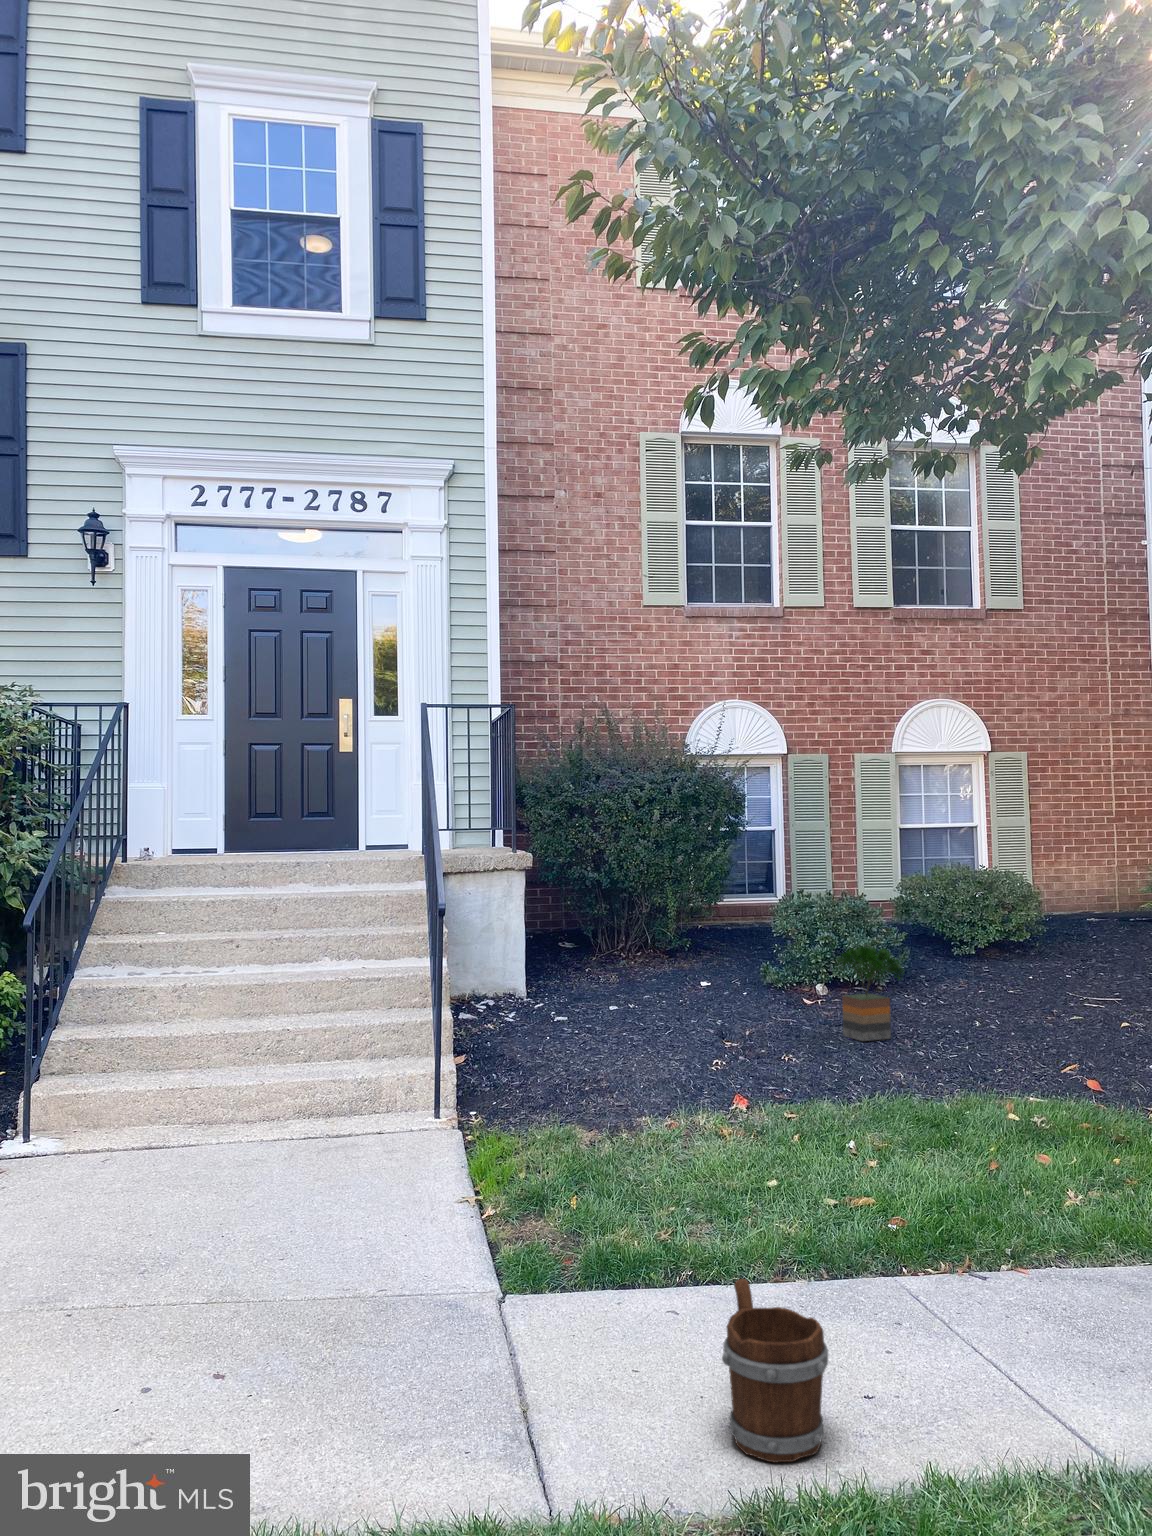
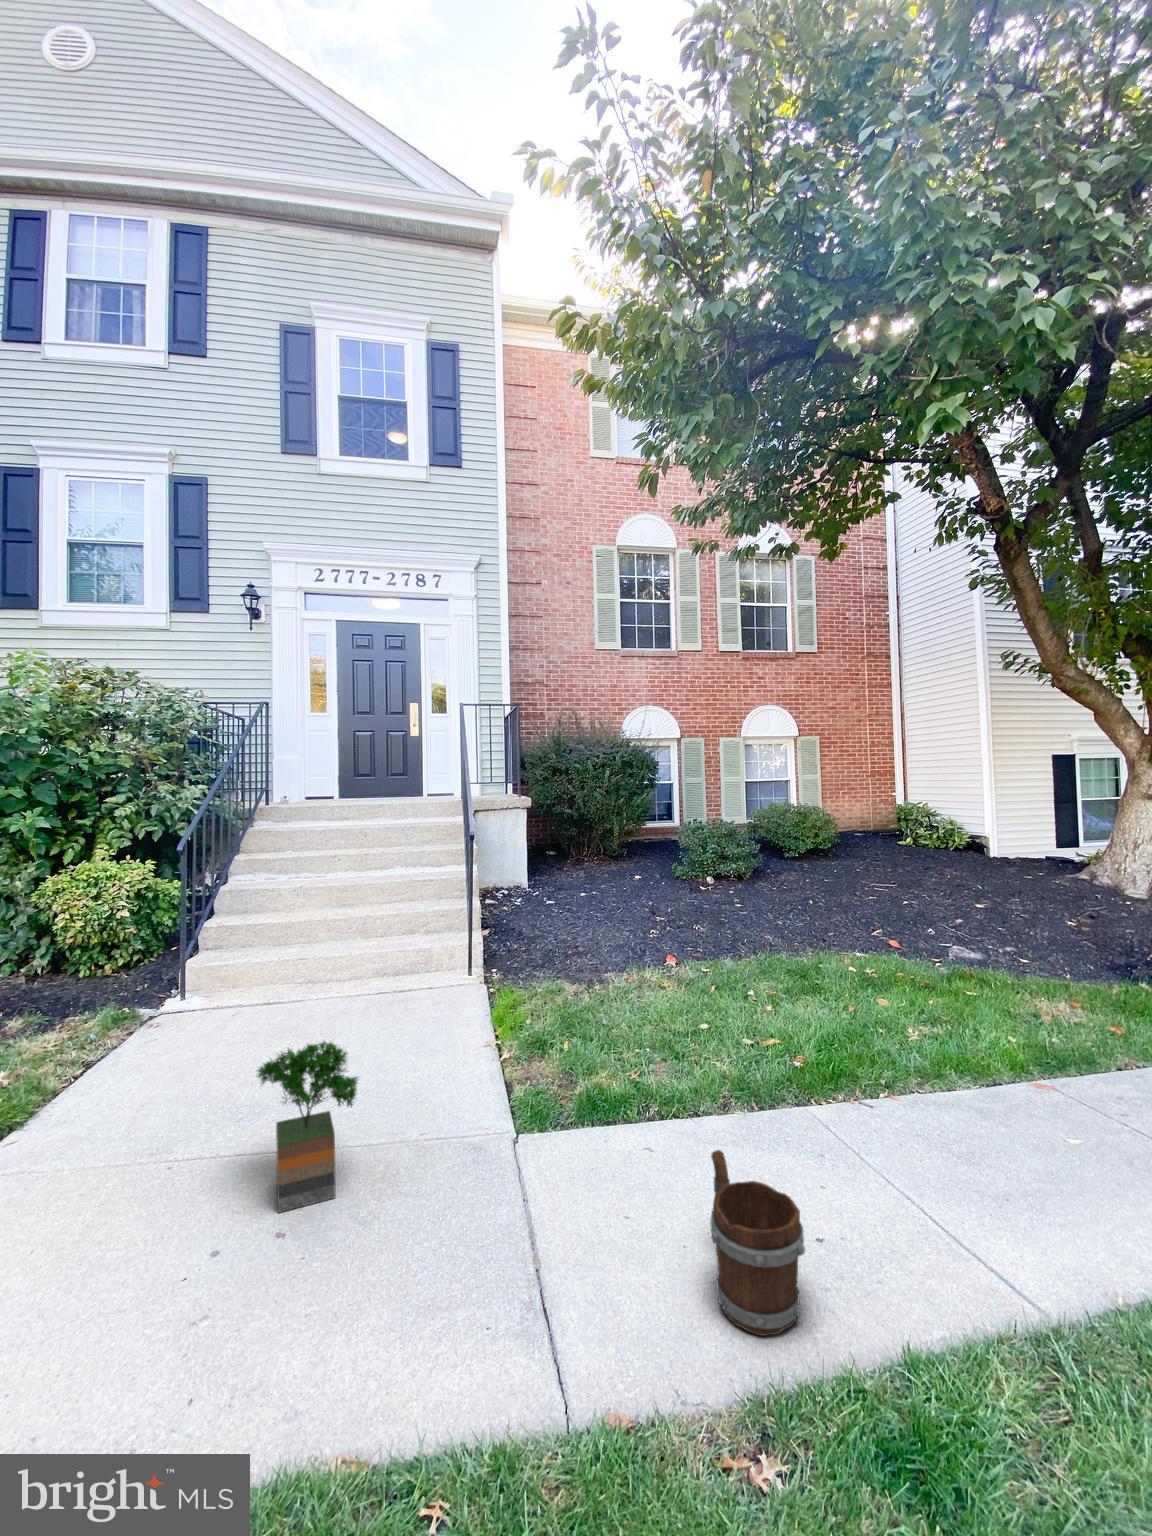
potted tree: present [837,947,904,1041] -> present [256,1041,358,1212]

